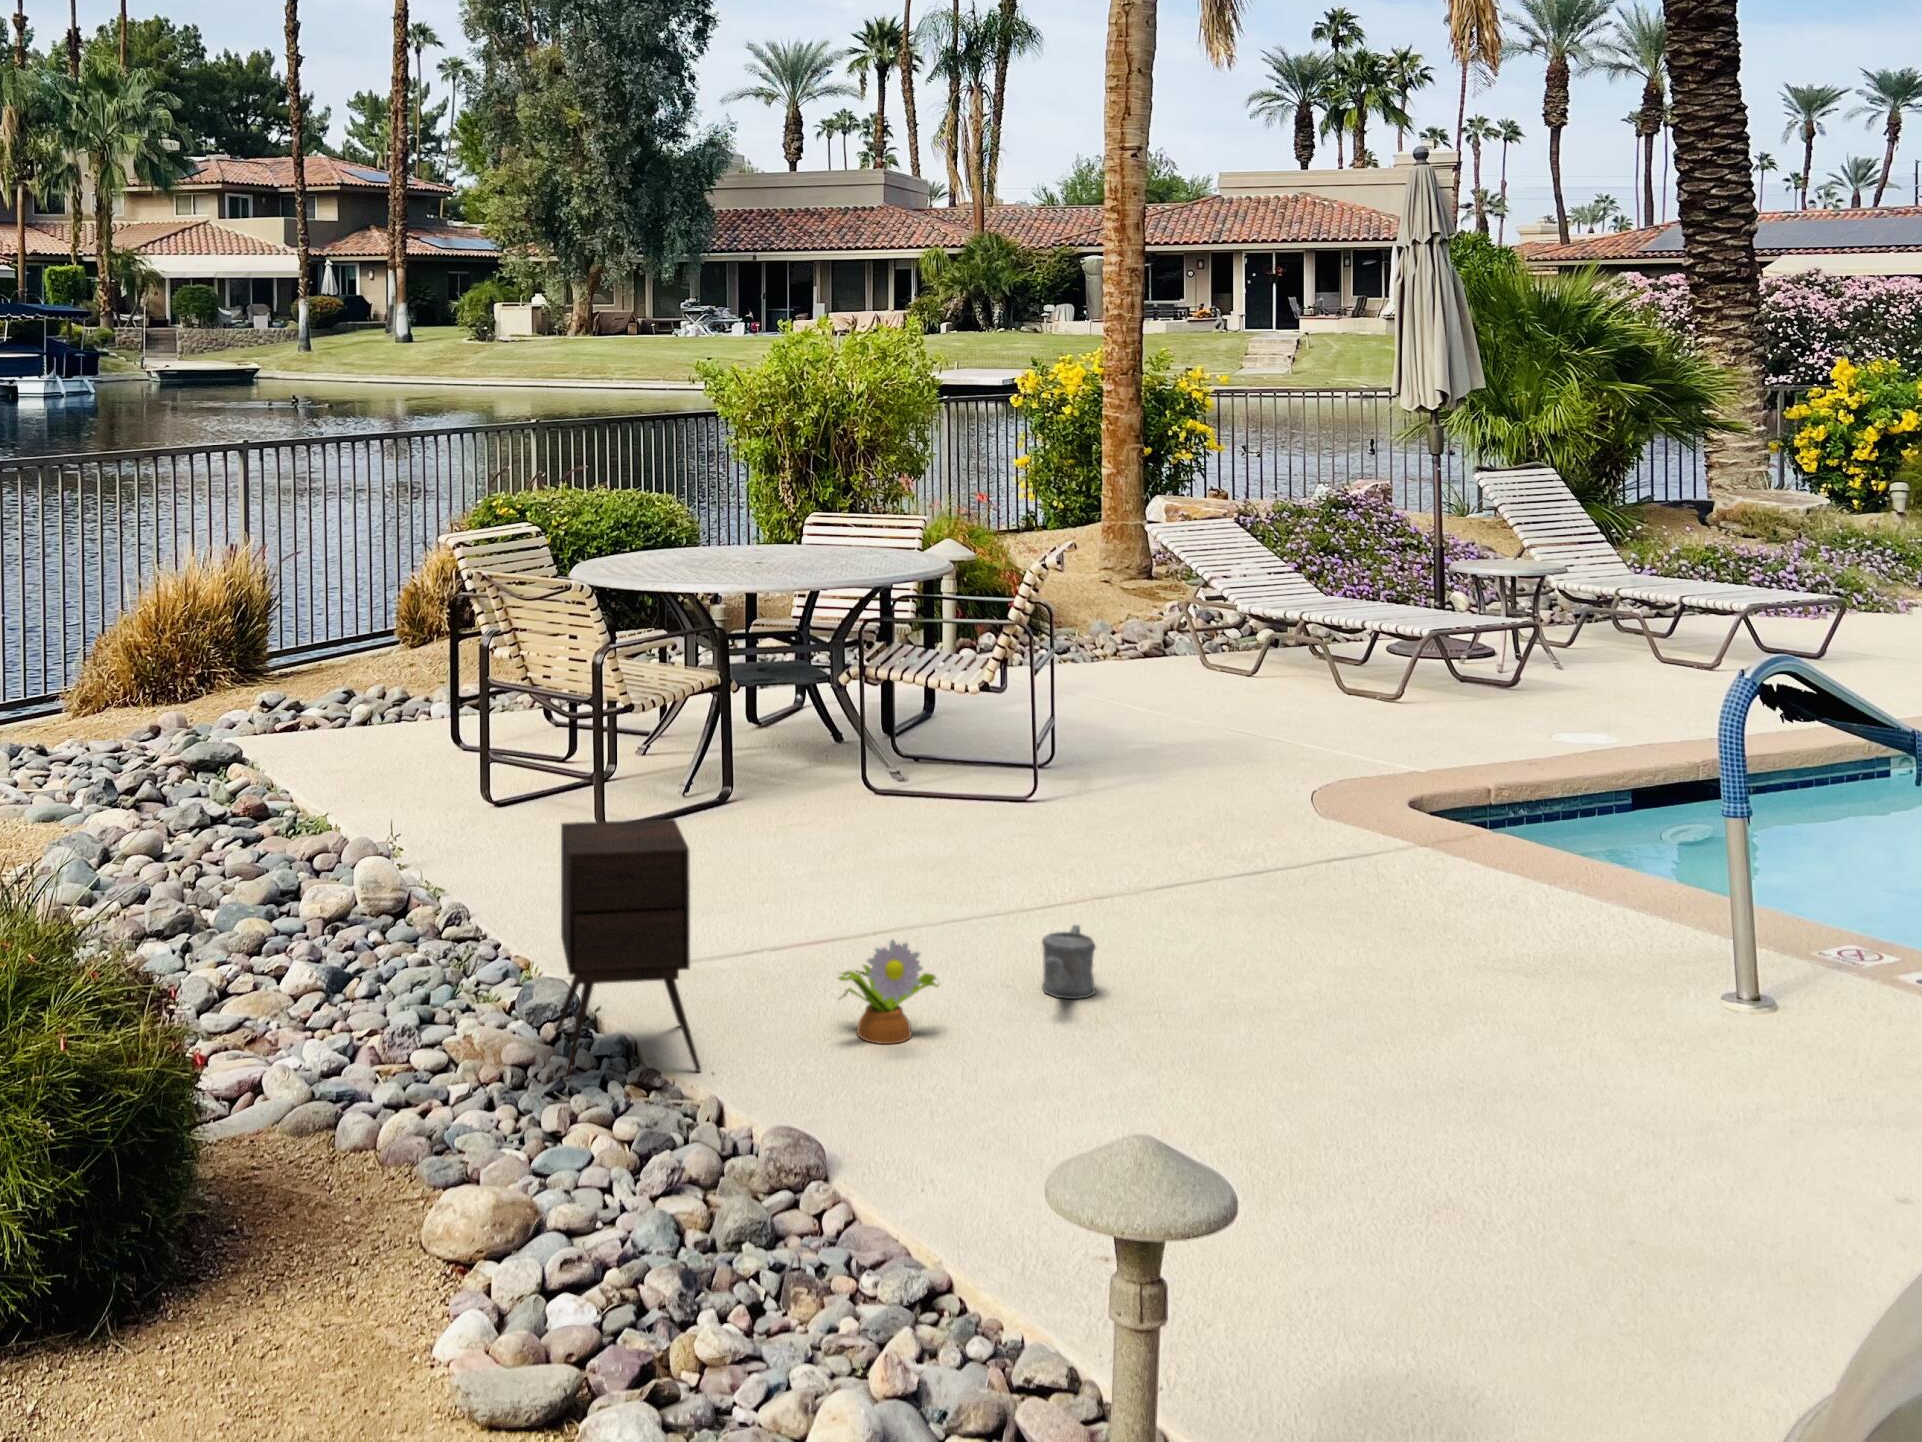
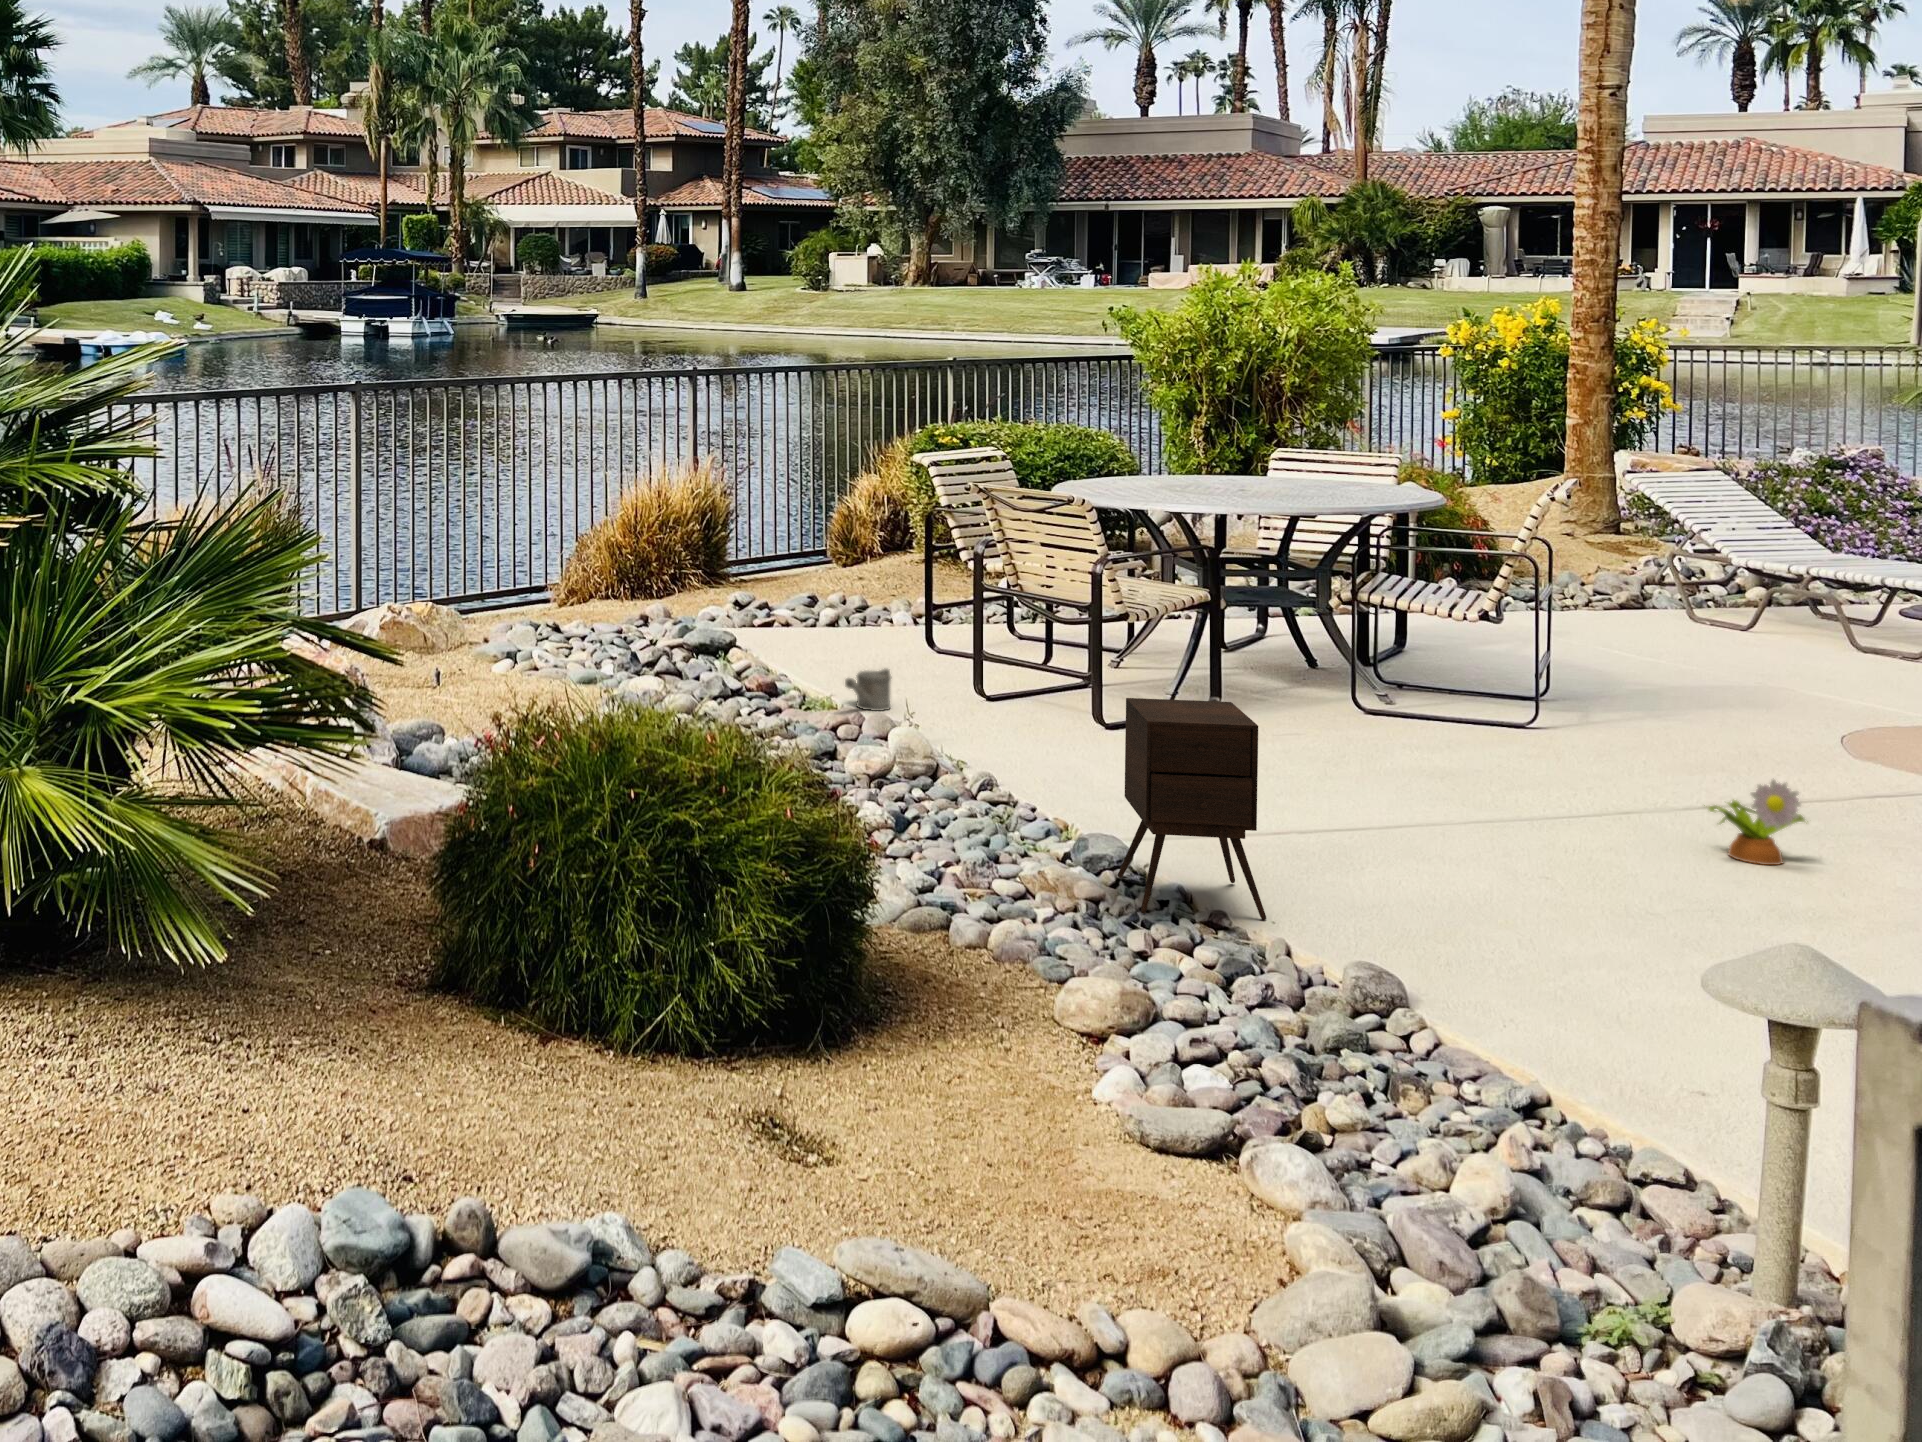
watering can: present [1042,925,1096,999] -> present [845,669,892,711]
decorative plant: present [839,940,938,1044] -> present [1704,780,1805,865]

